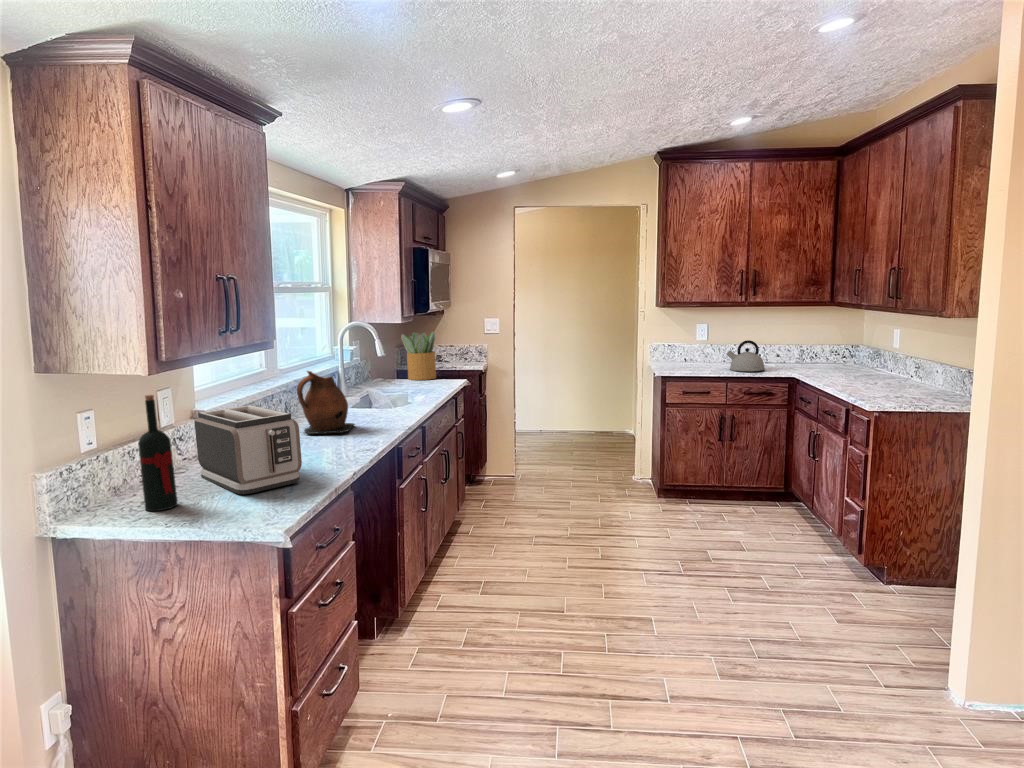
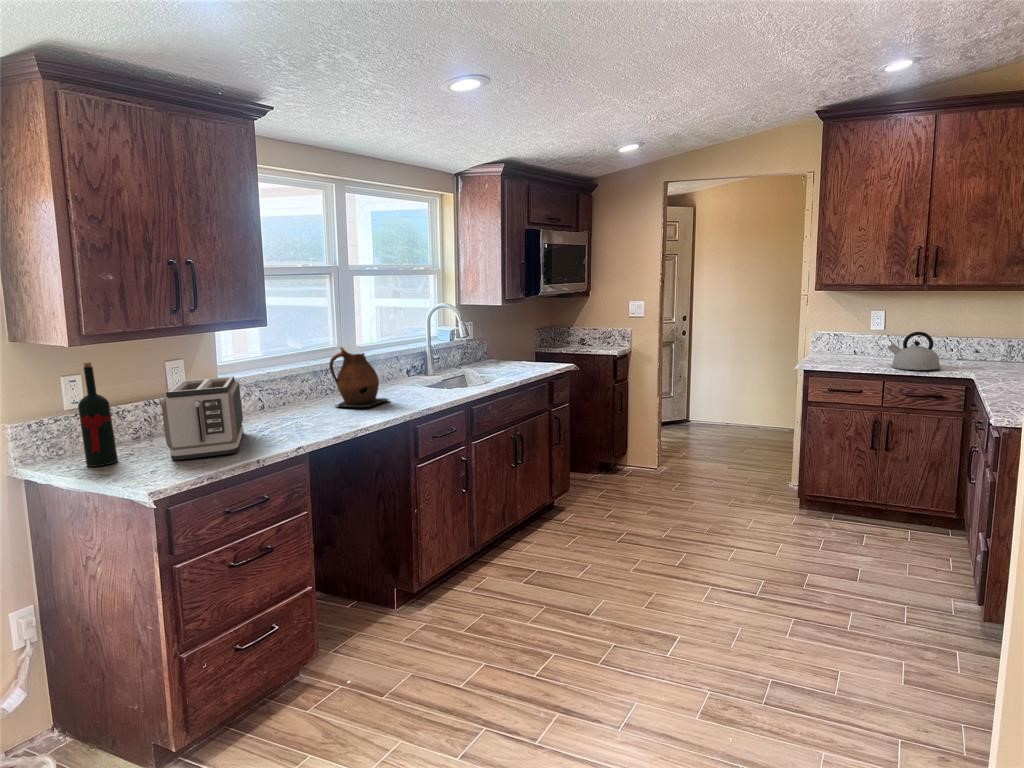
potted plant: present [401,332,436,380] -> none [516,314,551,361]

